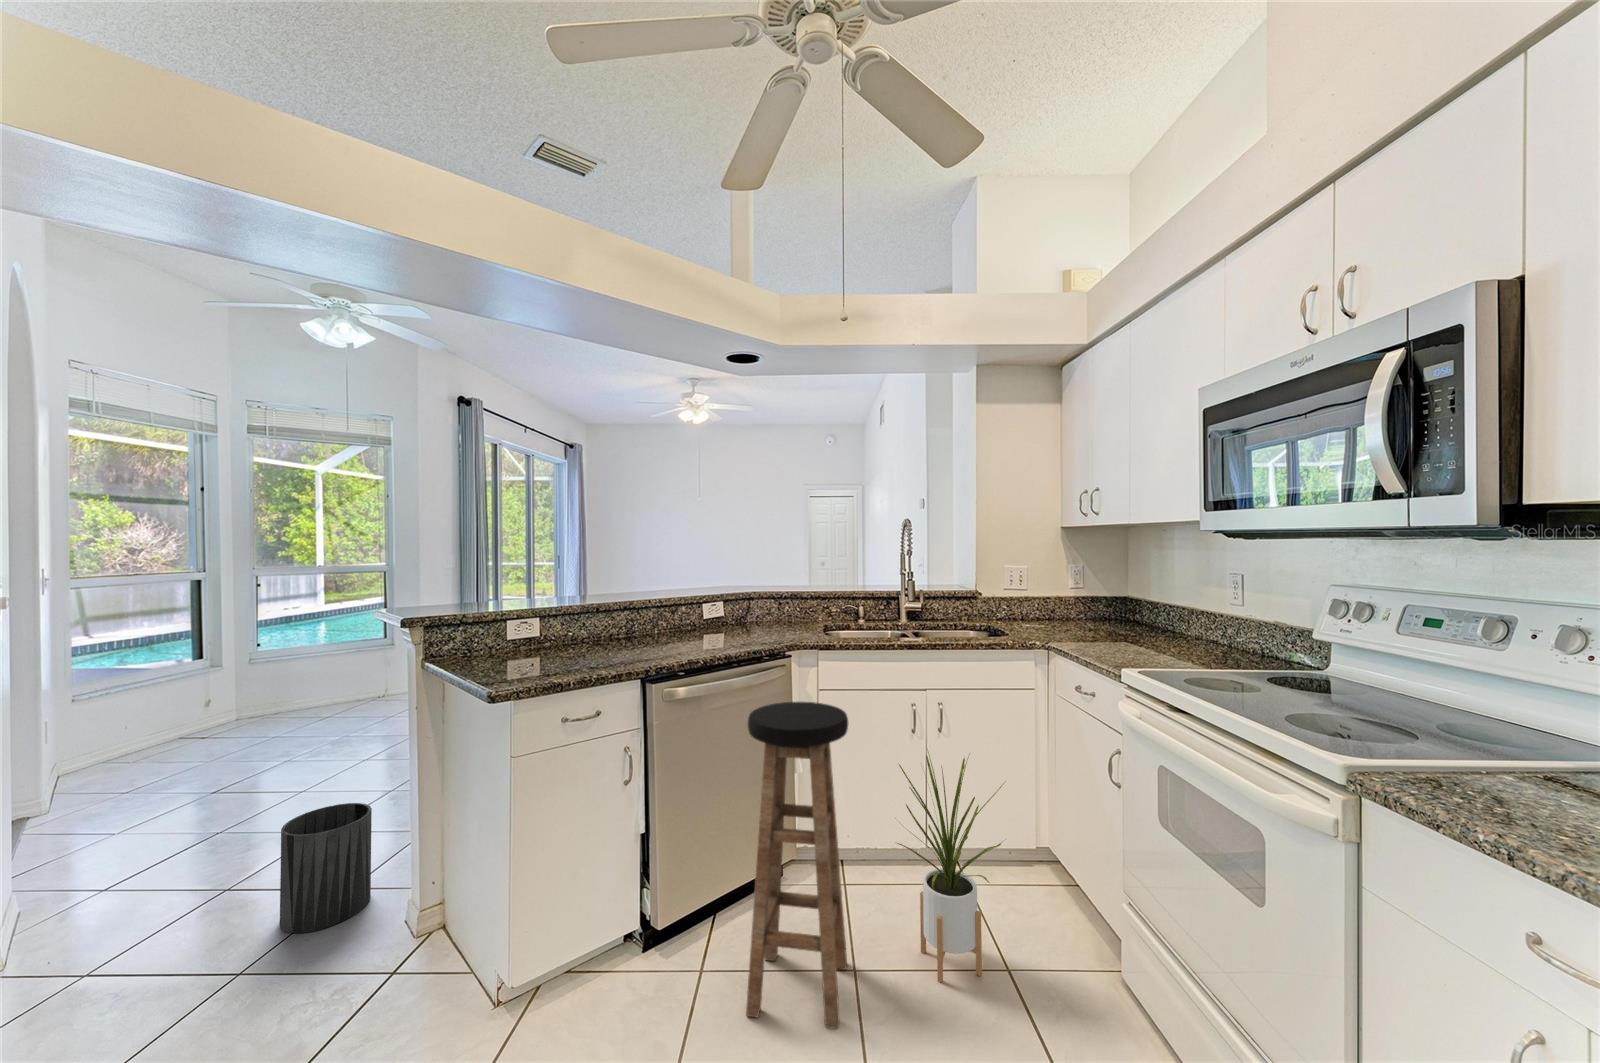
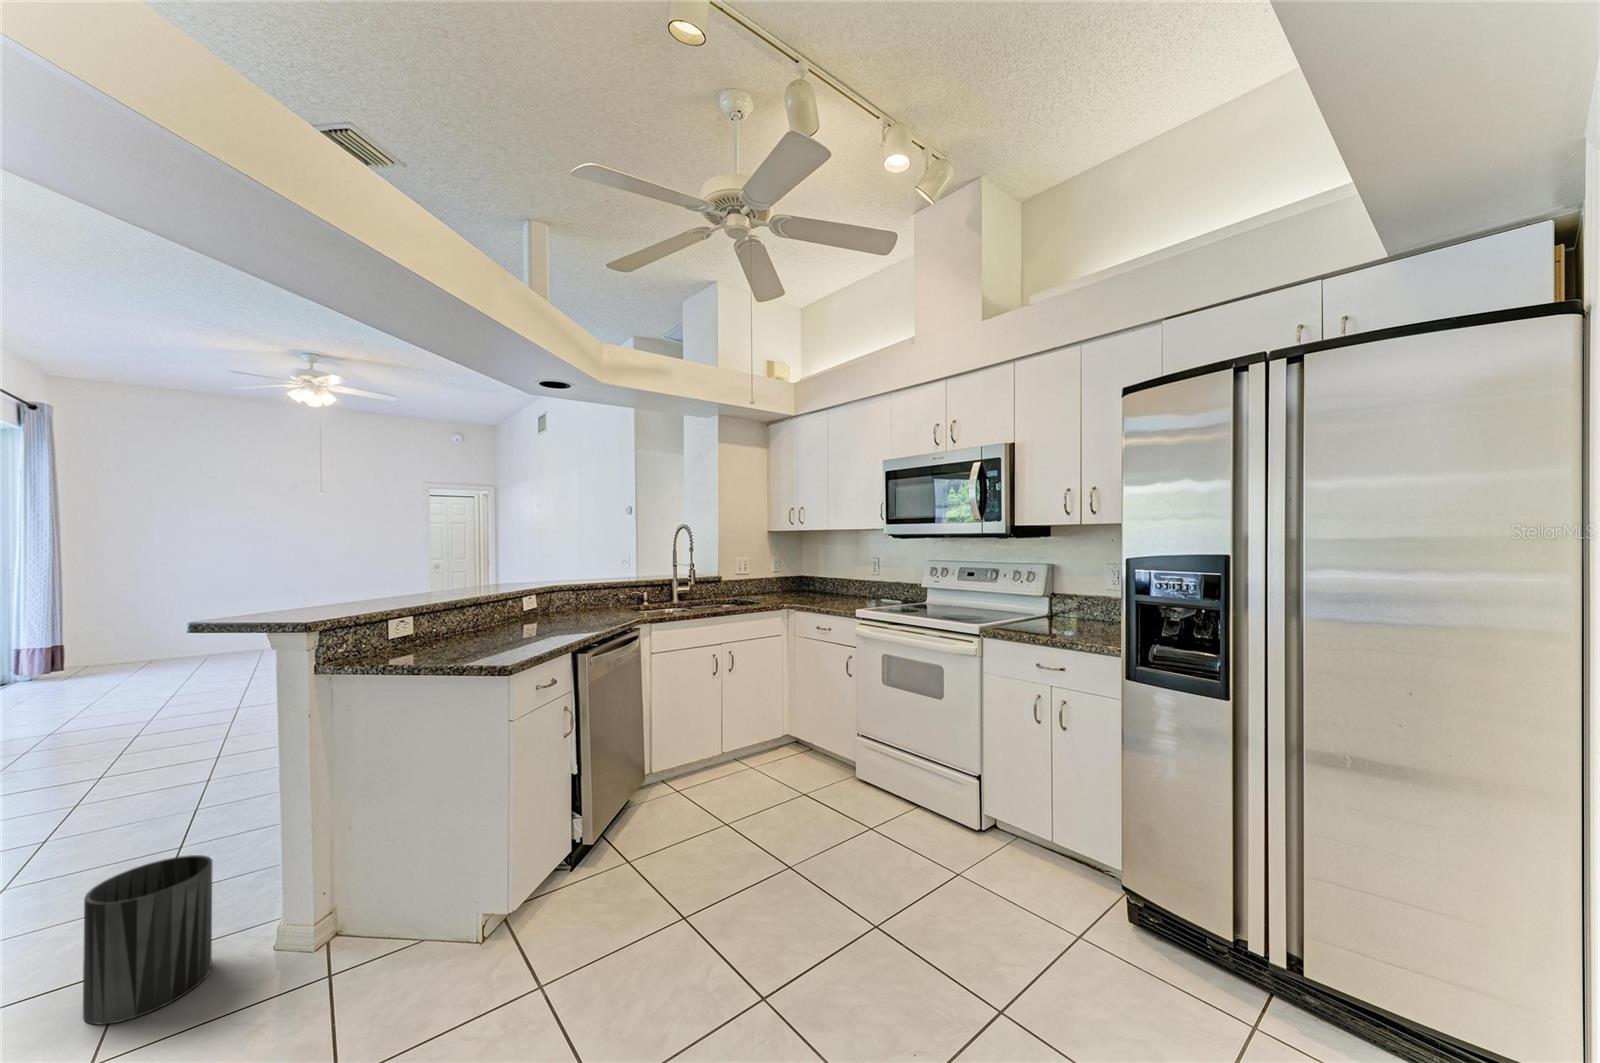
bar stool: present [746,702,848,1029] -> none [672,651,749,860]
house plant: present [897,749,1005,982] -> none [744,668,812,807]

